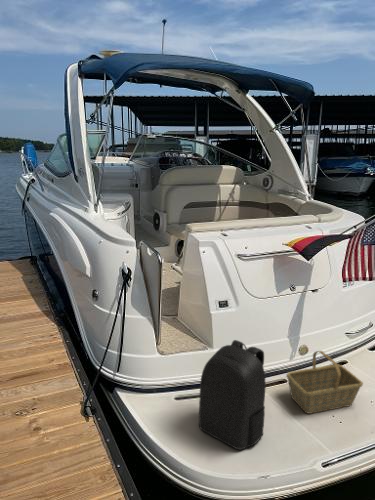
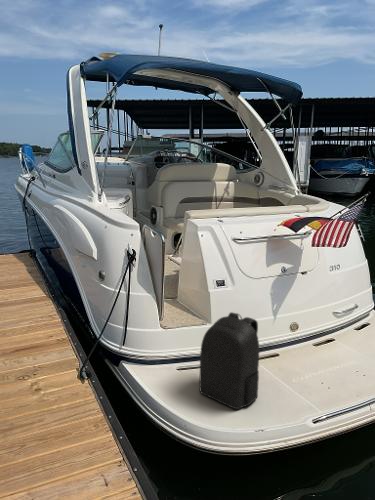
basket: present [287,351,363,413] -> none [278,324,348,380]

